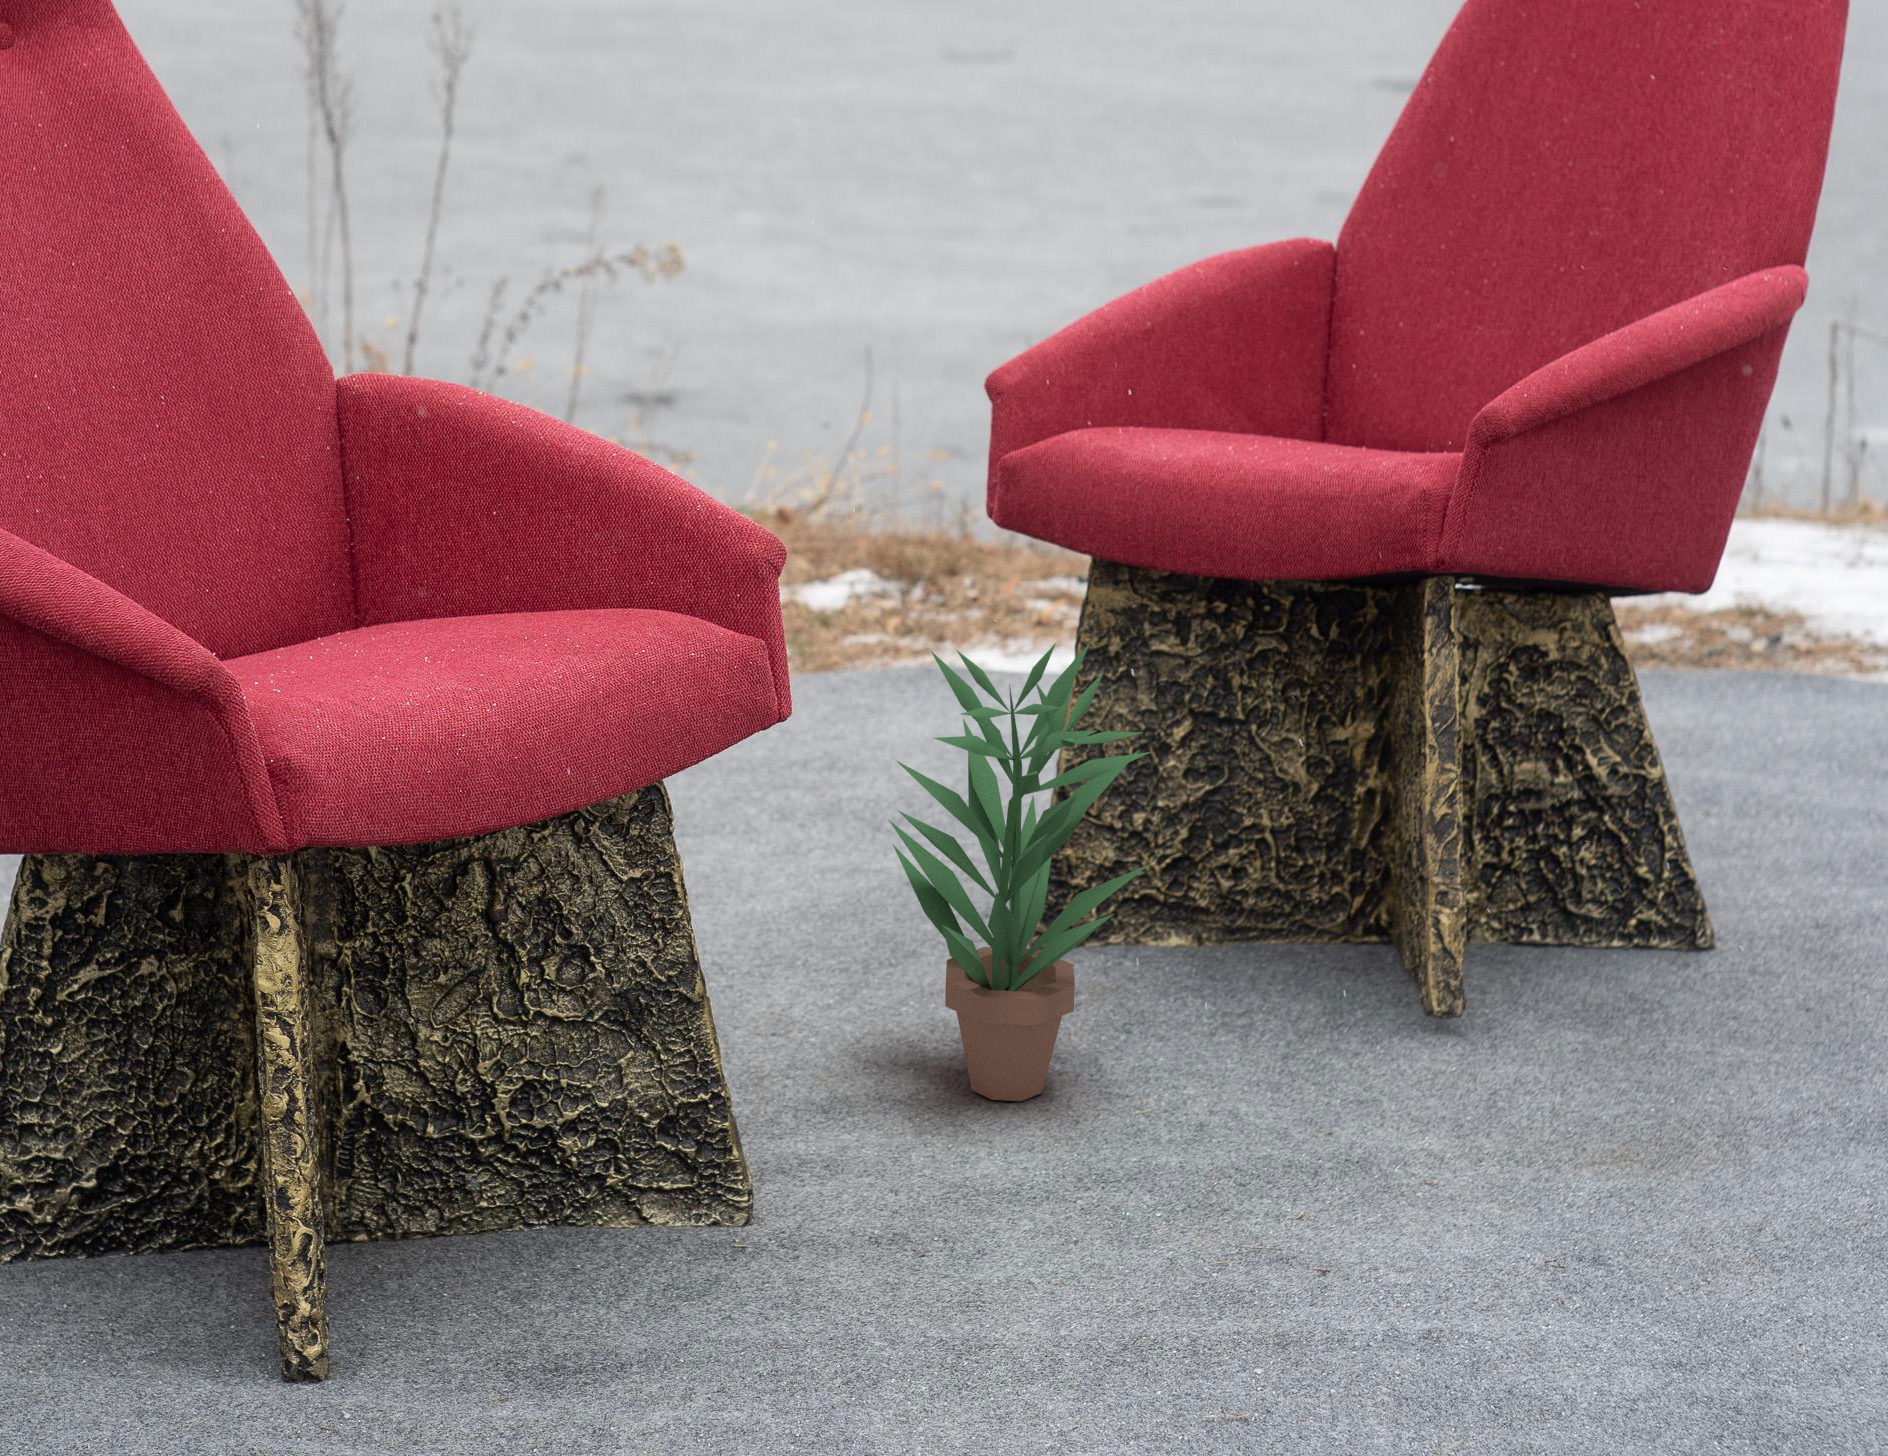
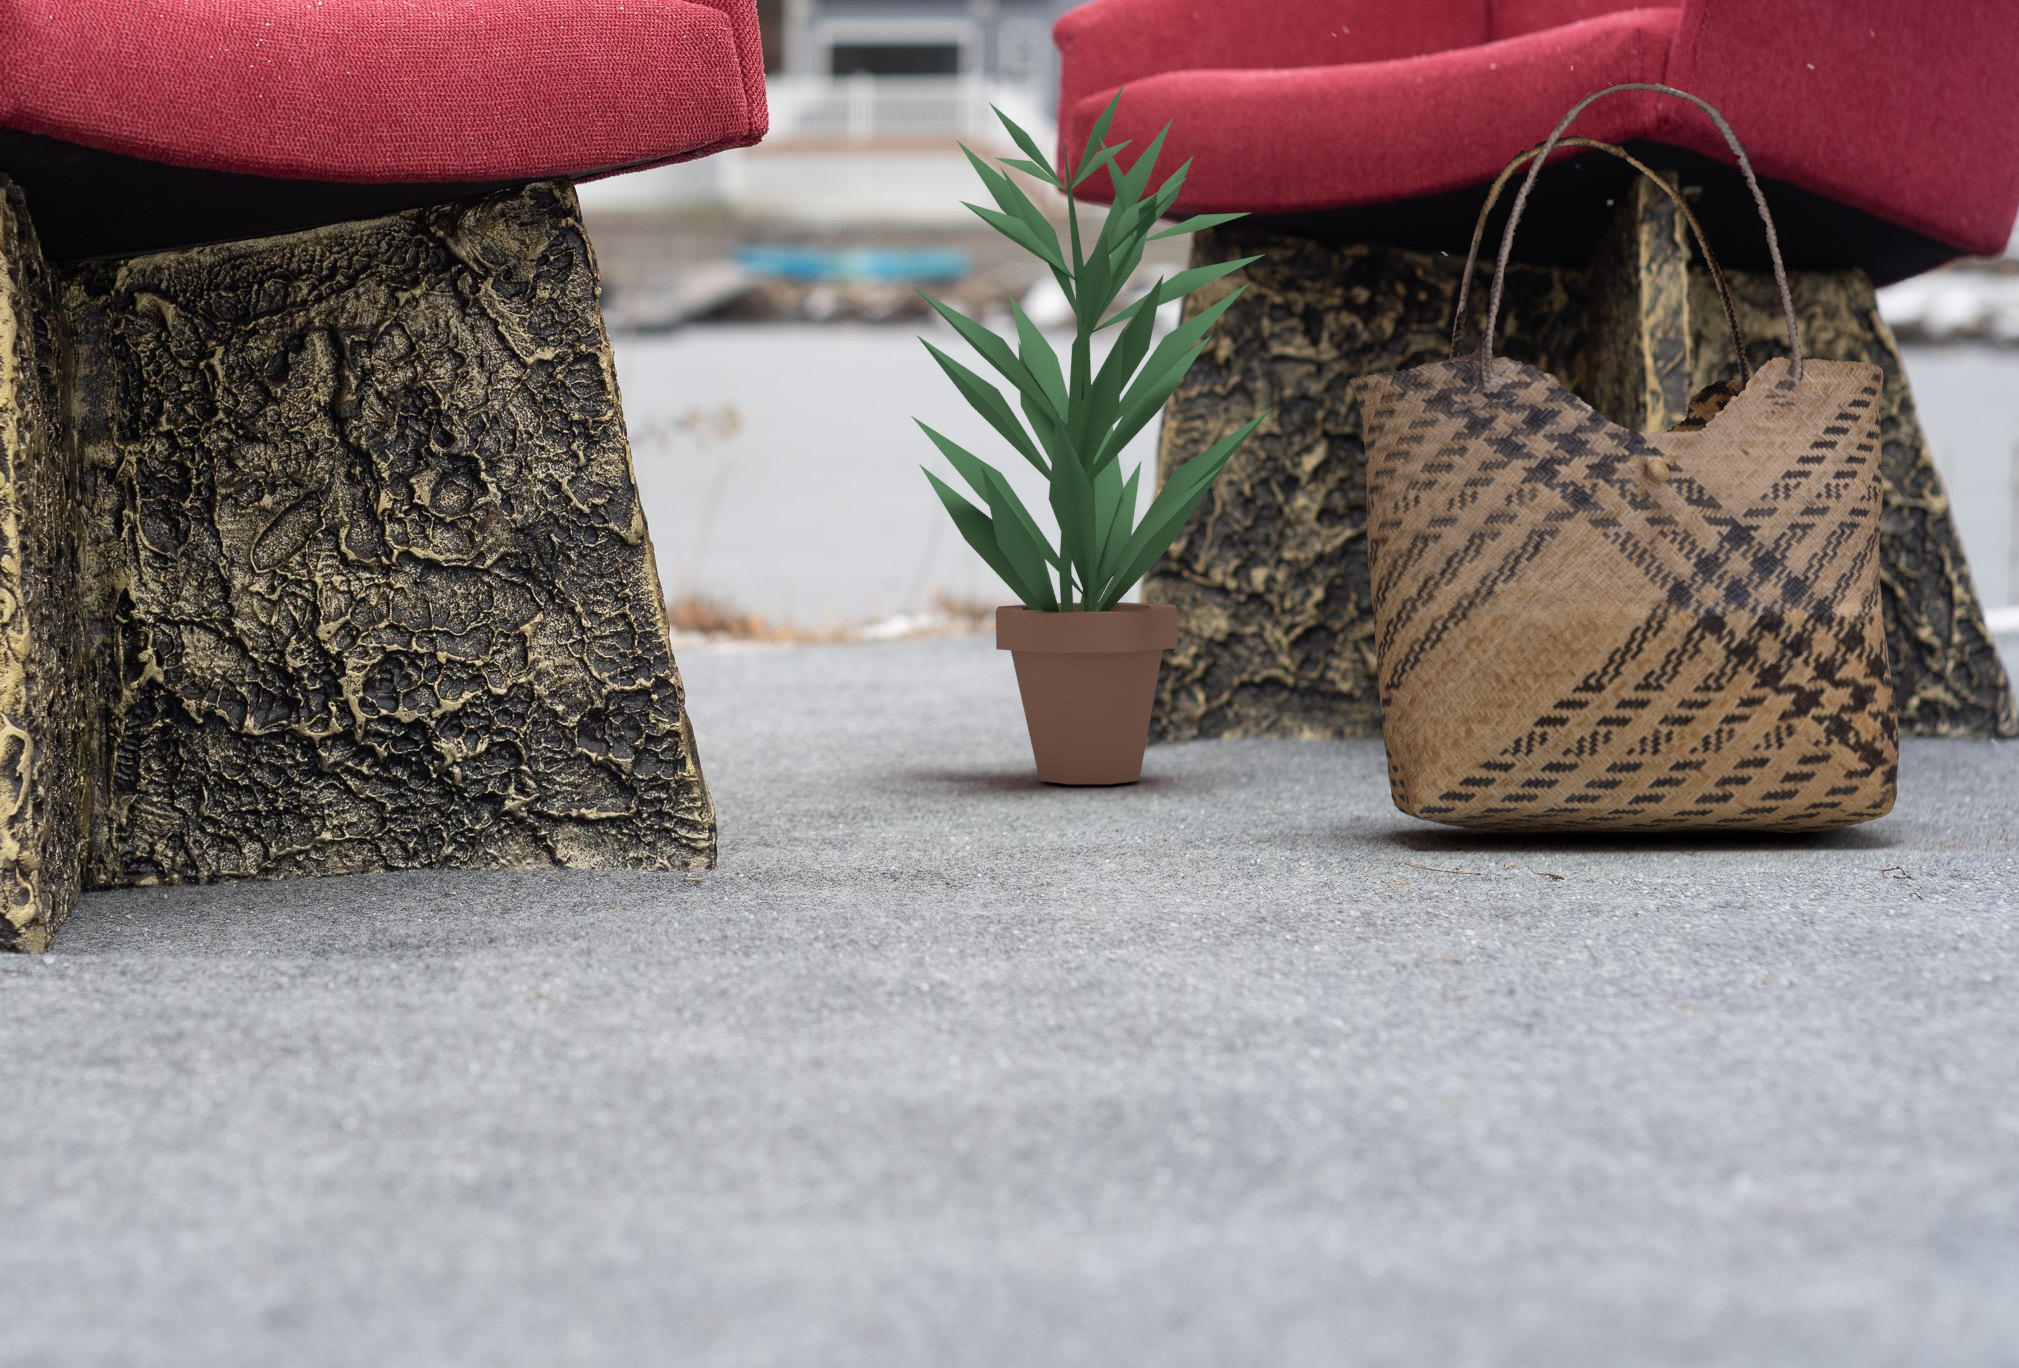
woven basket: none [1198,771,1555,1273] -> present [1350,83,1899,833]

